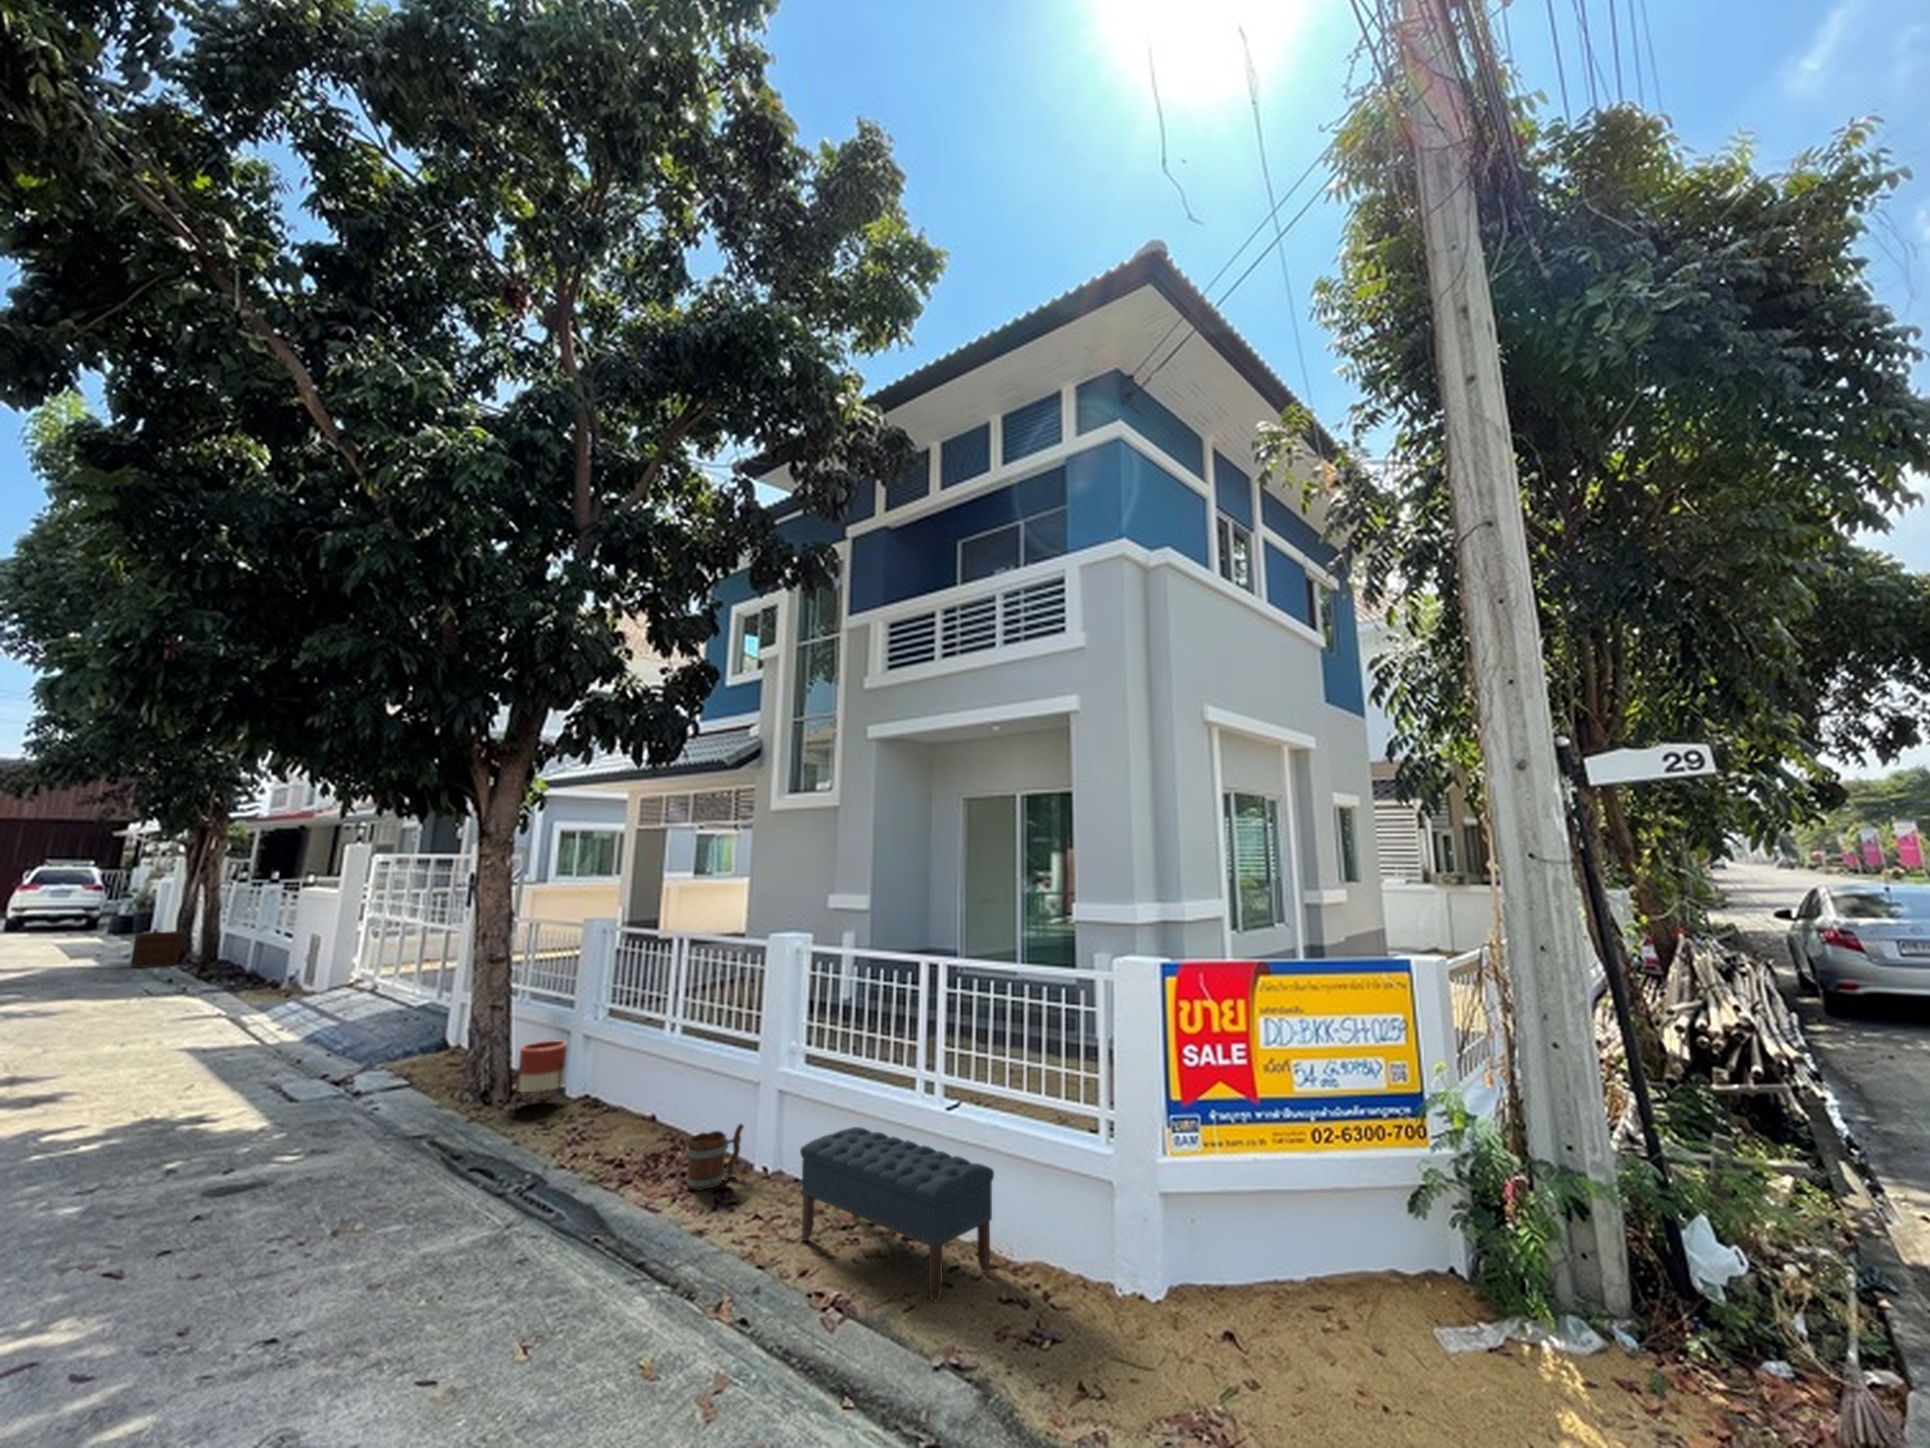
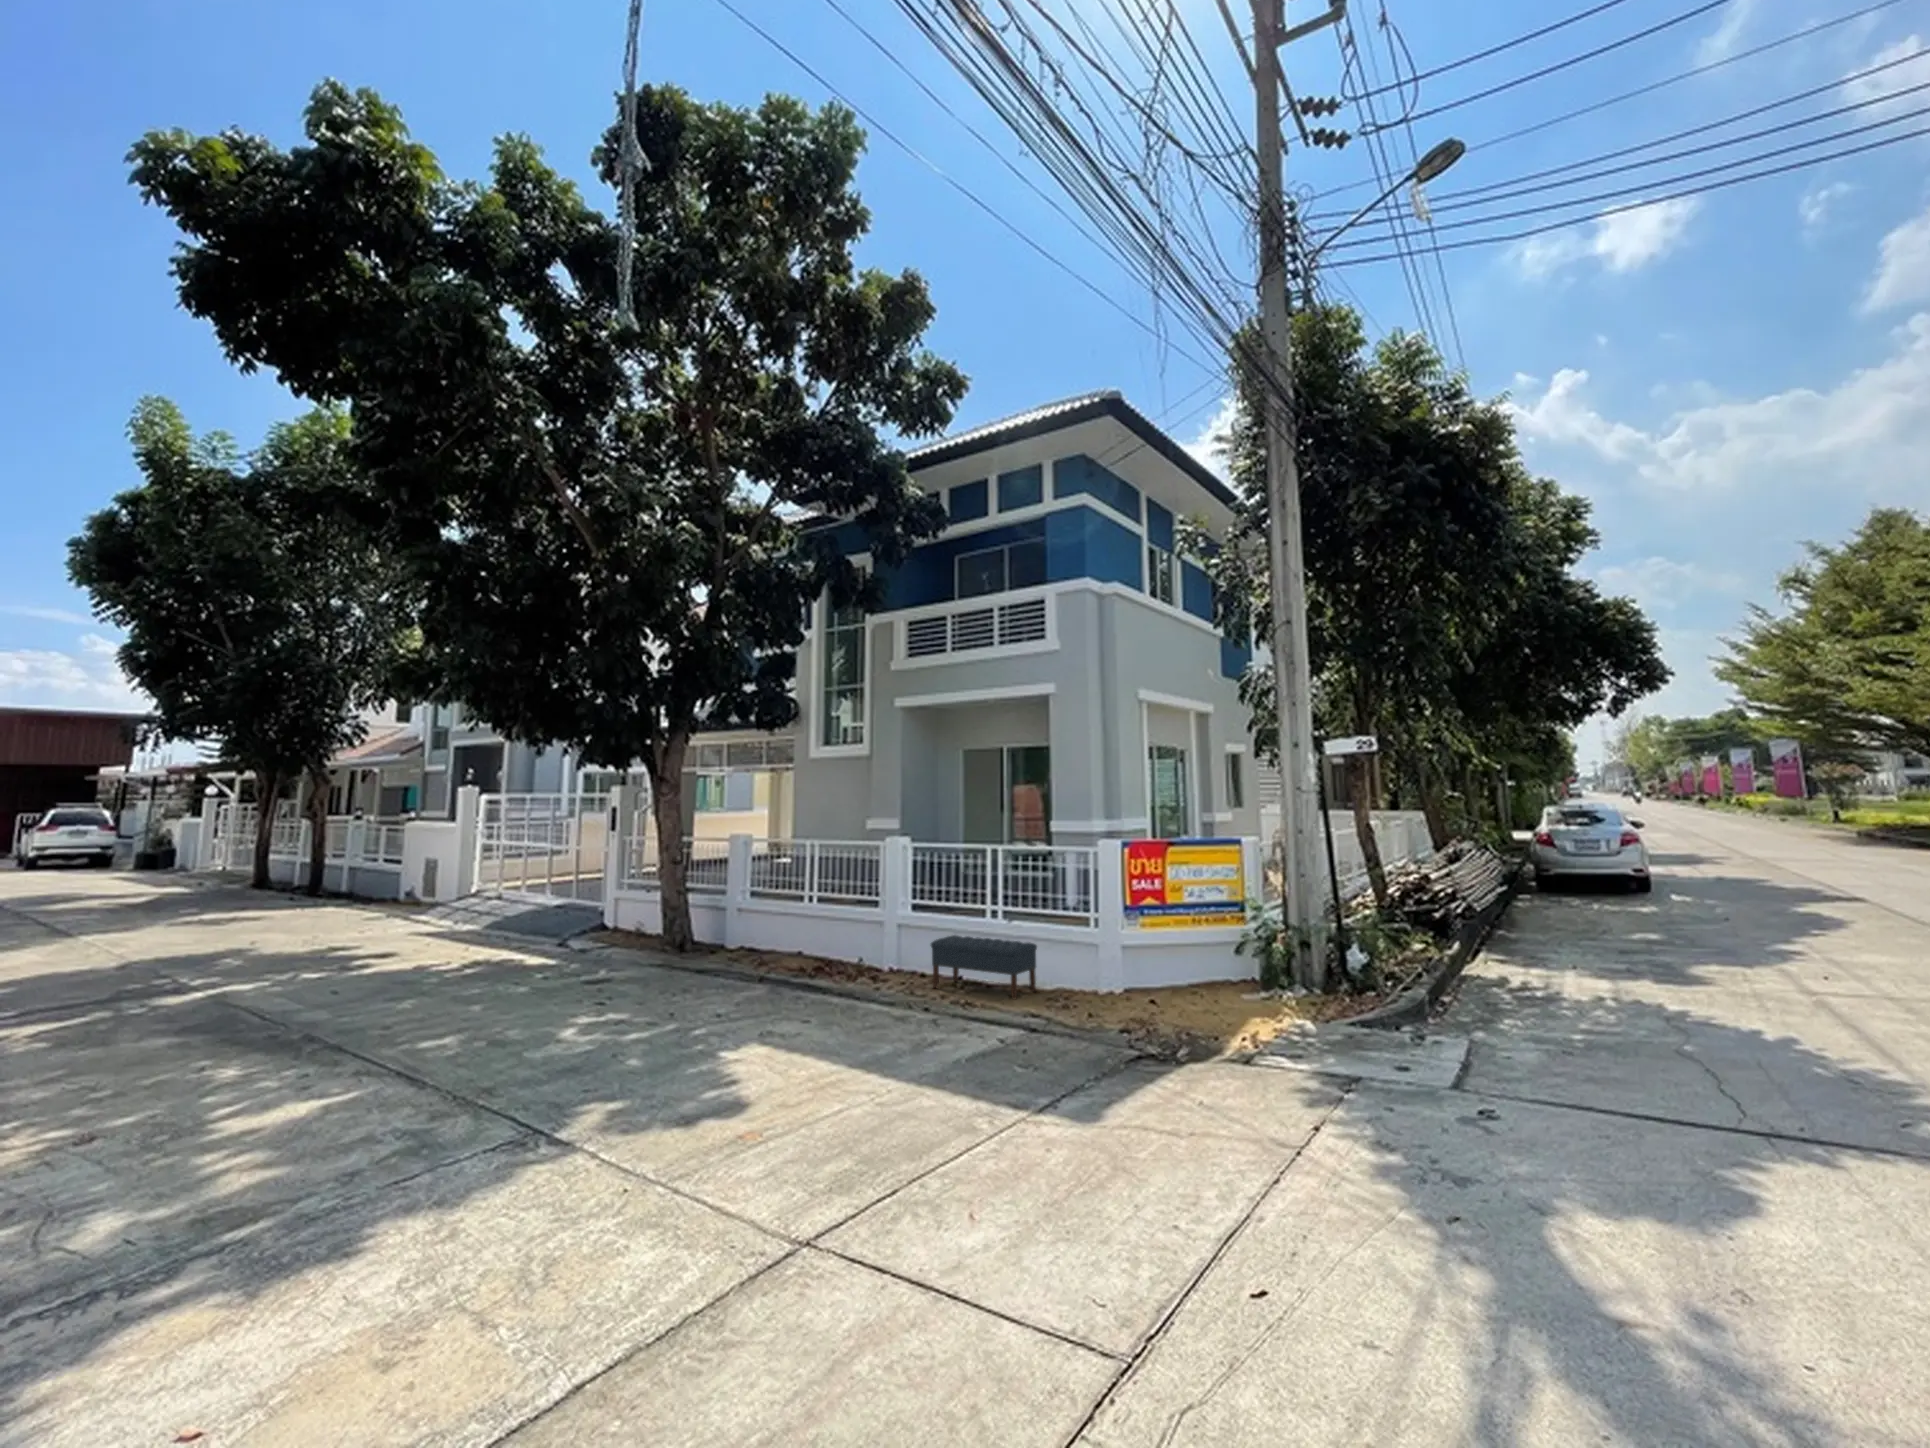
wooden crate: present [131,931,183,968] -> none [172,867,220,899]
planter: present [516,1041,567,1107] -> none [693,915,722,957]
bucket: present [685,1124,744,1190] -> none [847,945,876,978]

